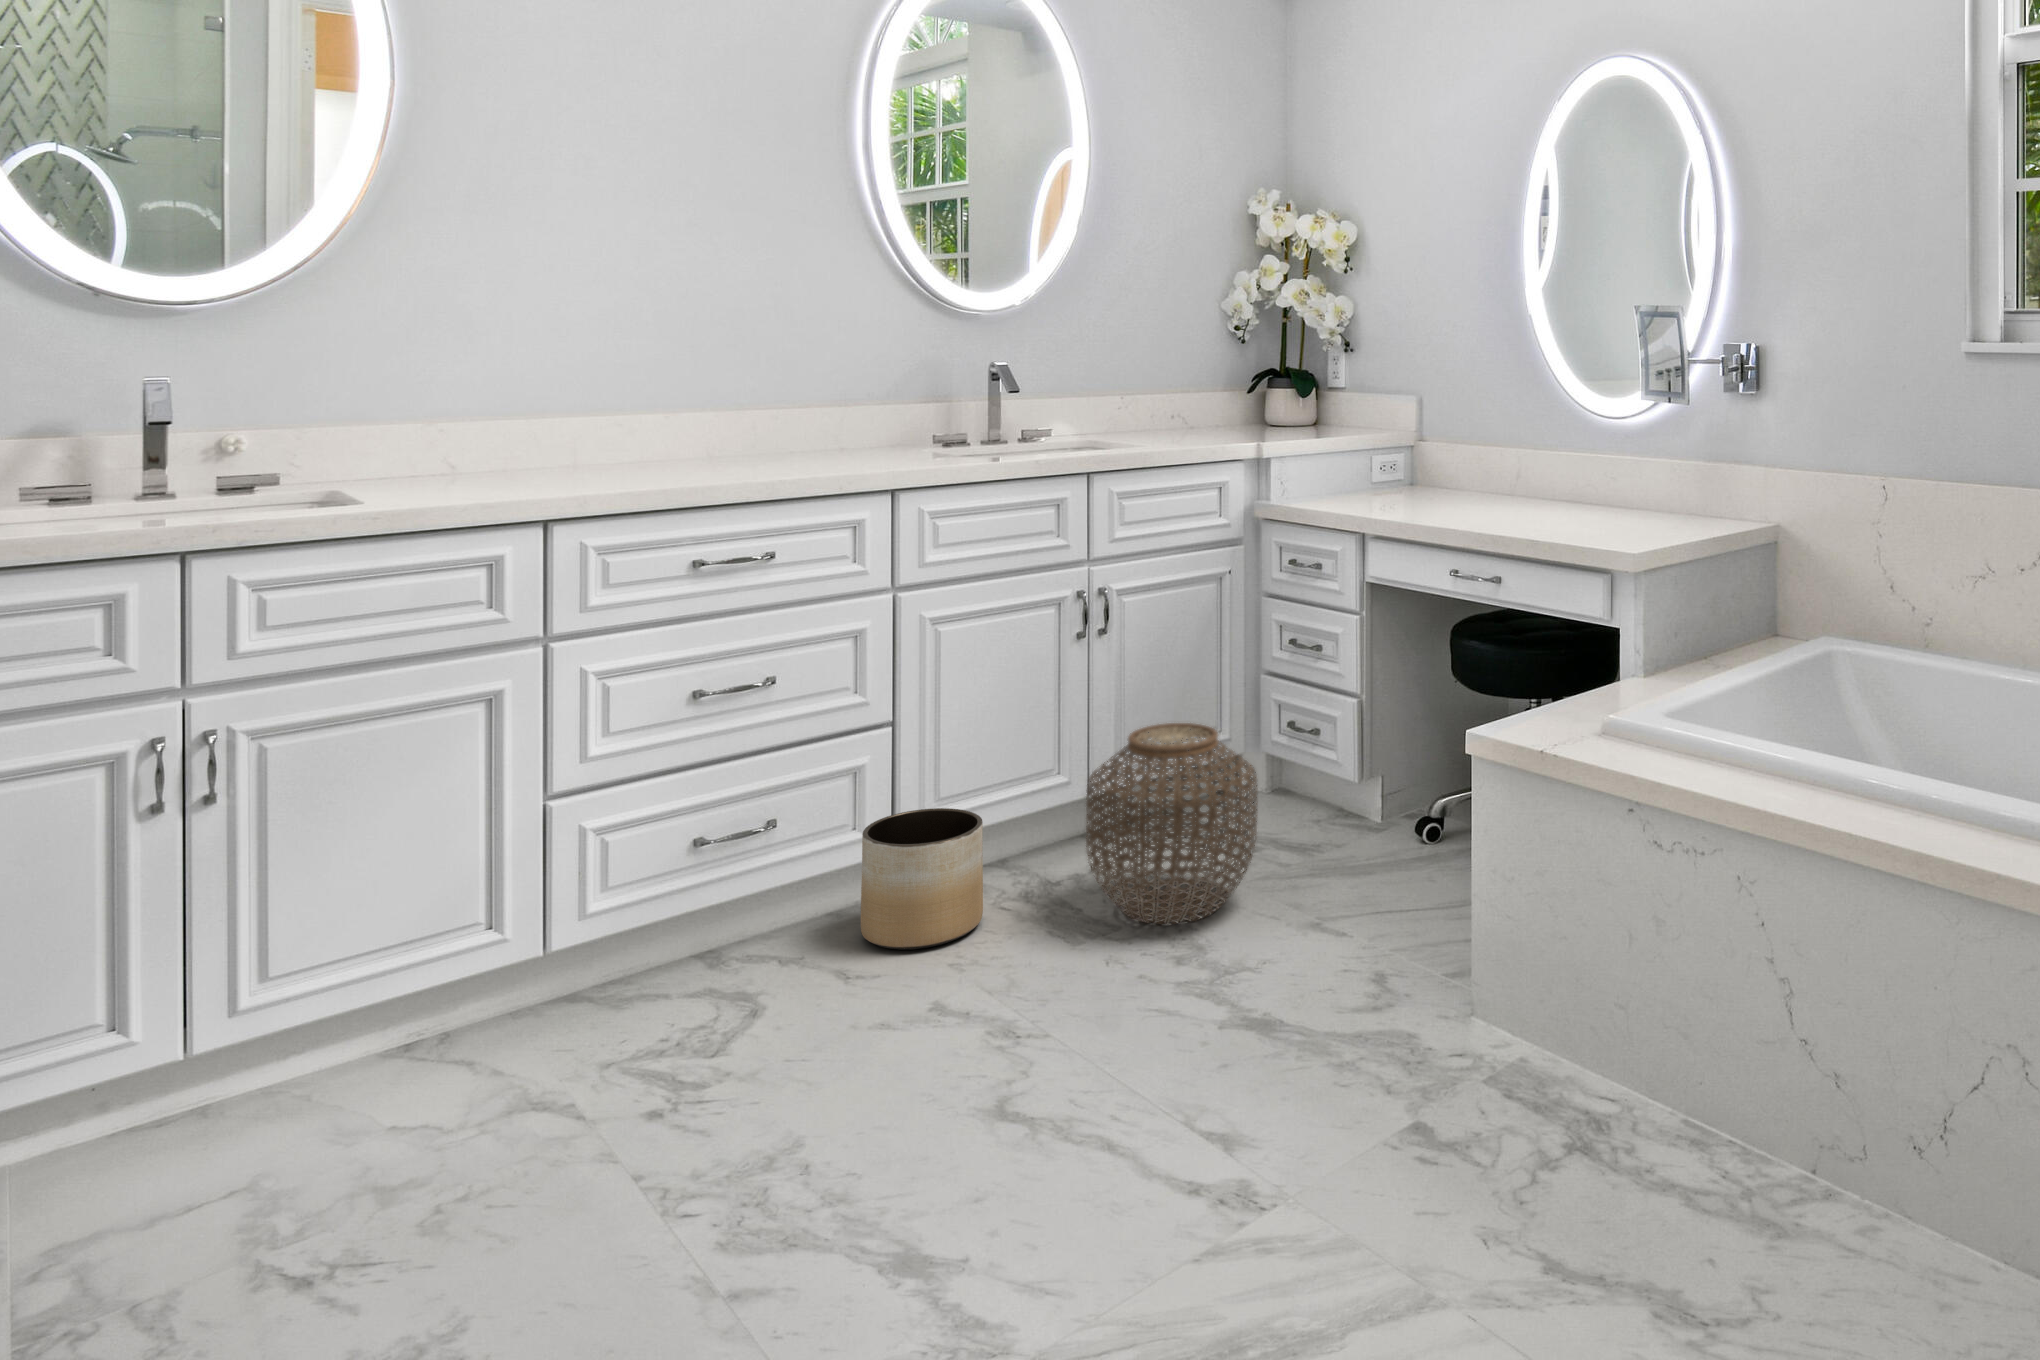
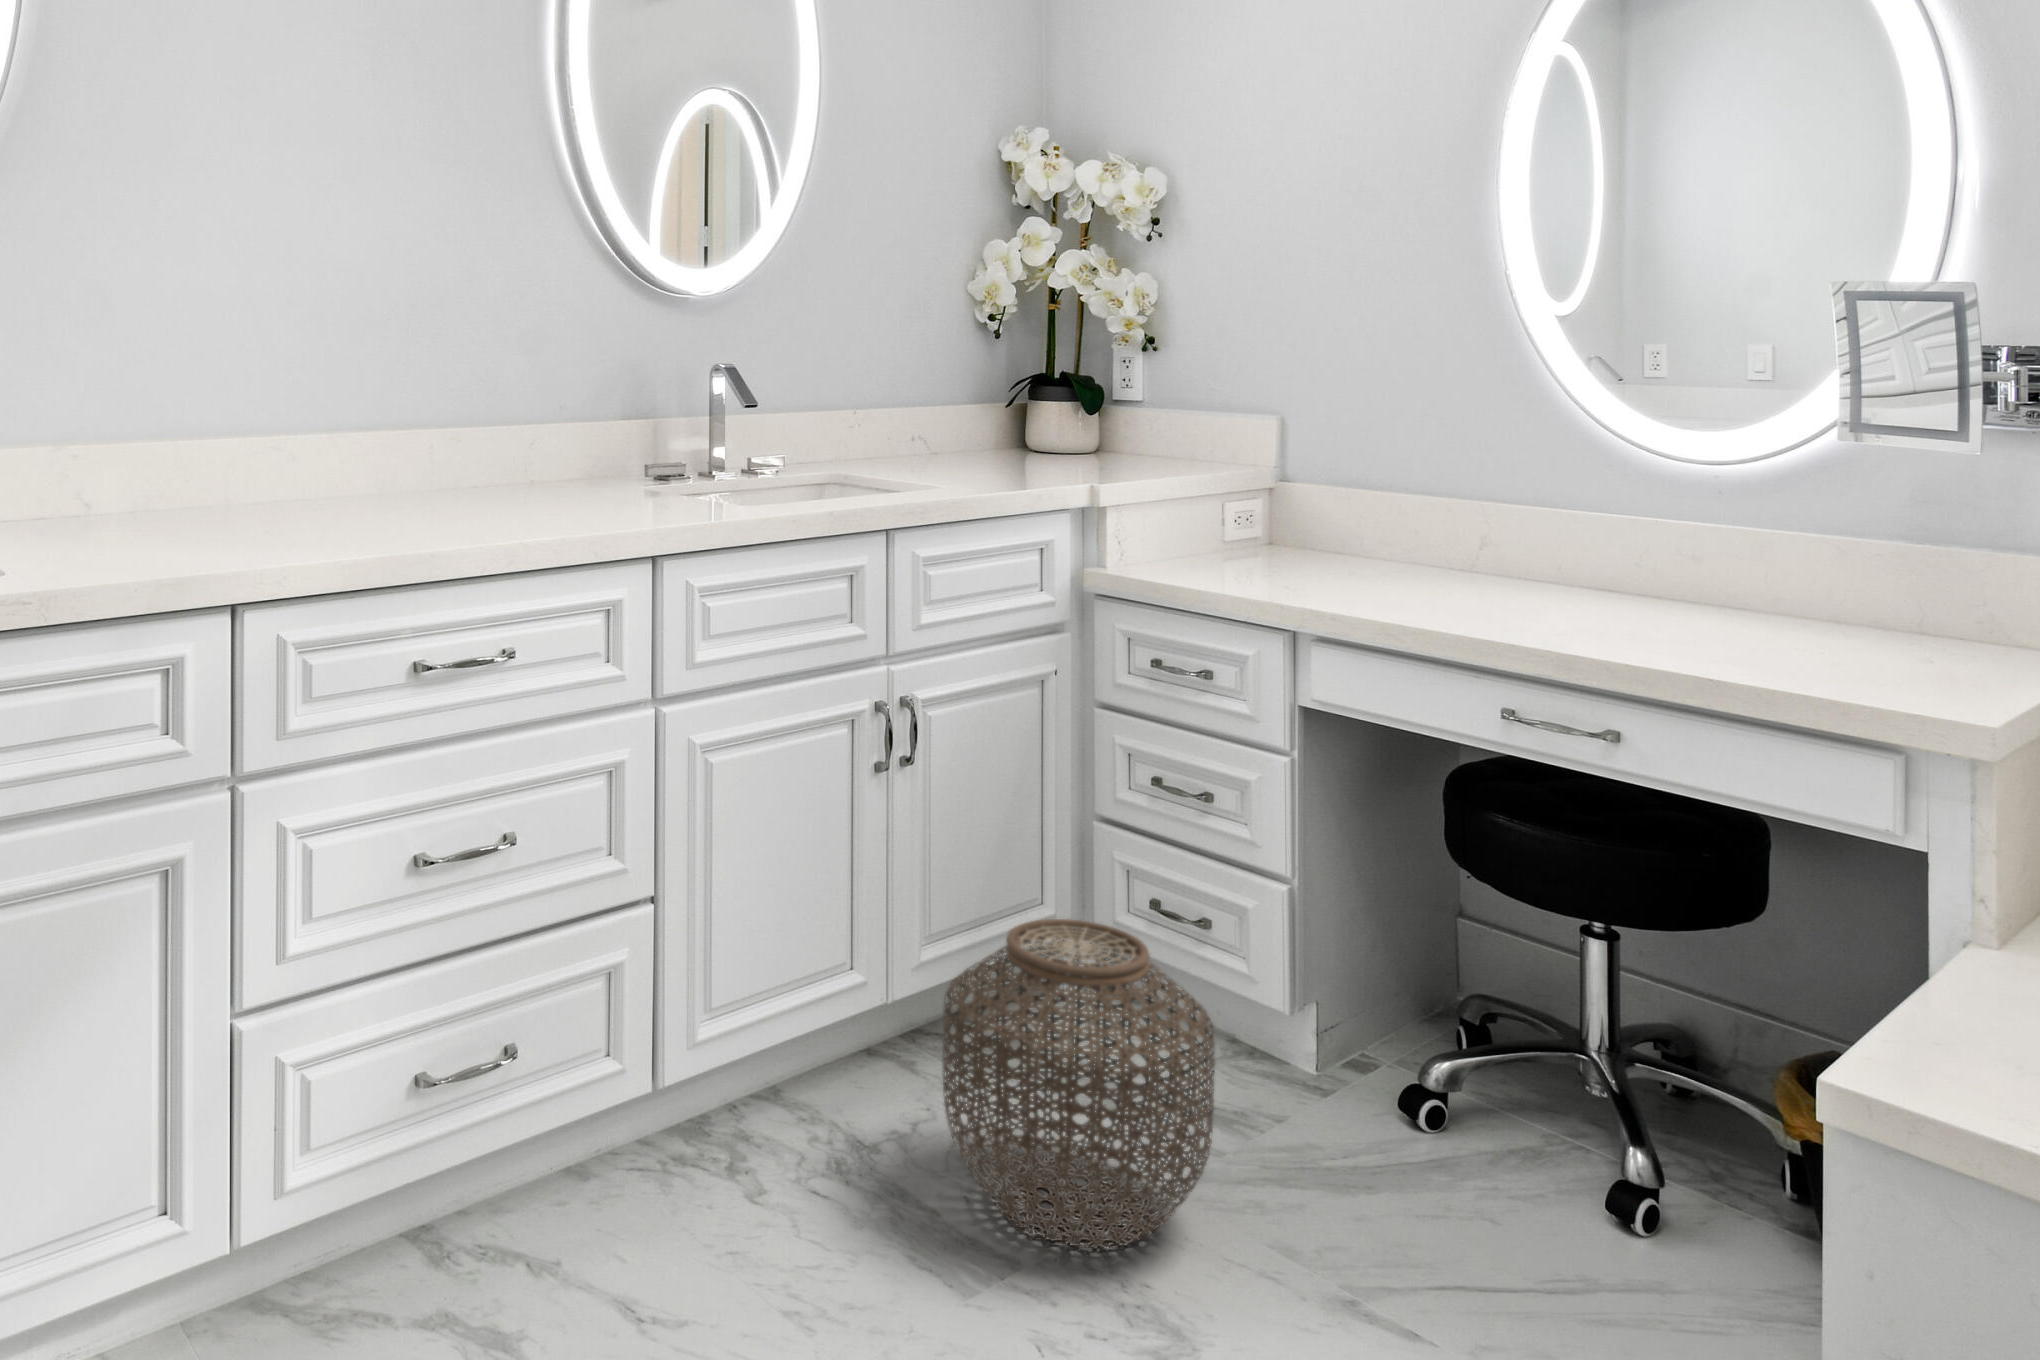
planter: present [861,808,983,949] -> none [626,1030,798,1263]

